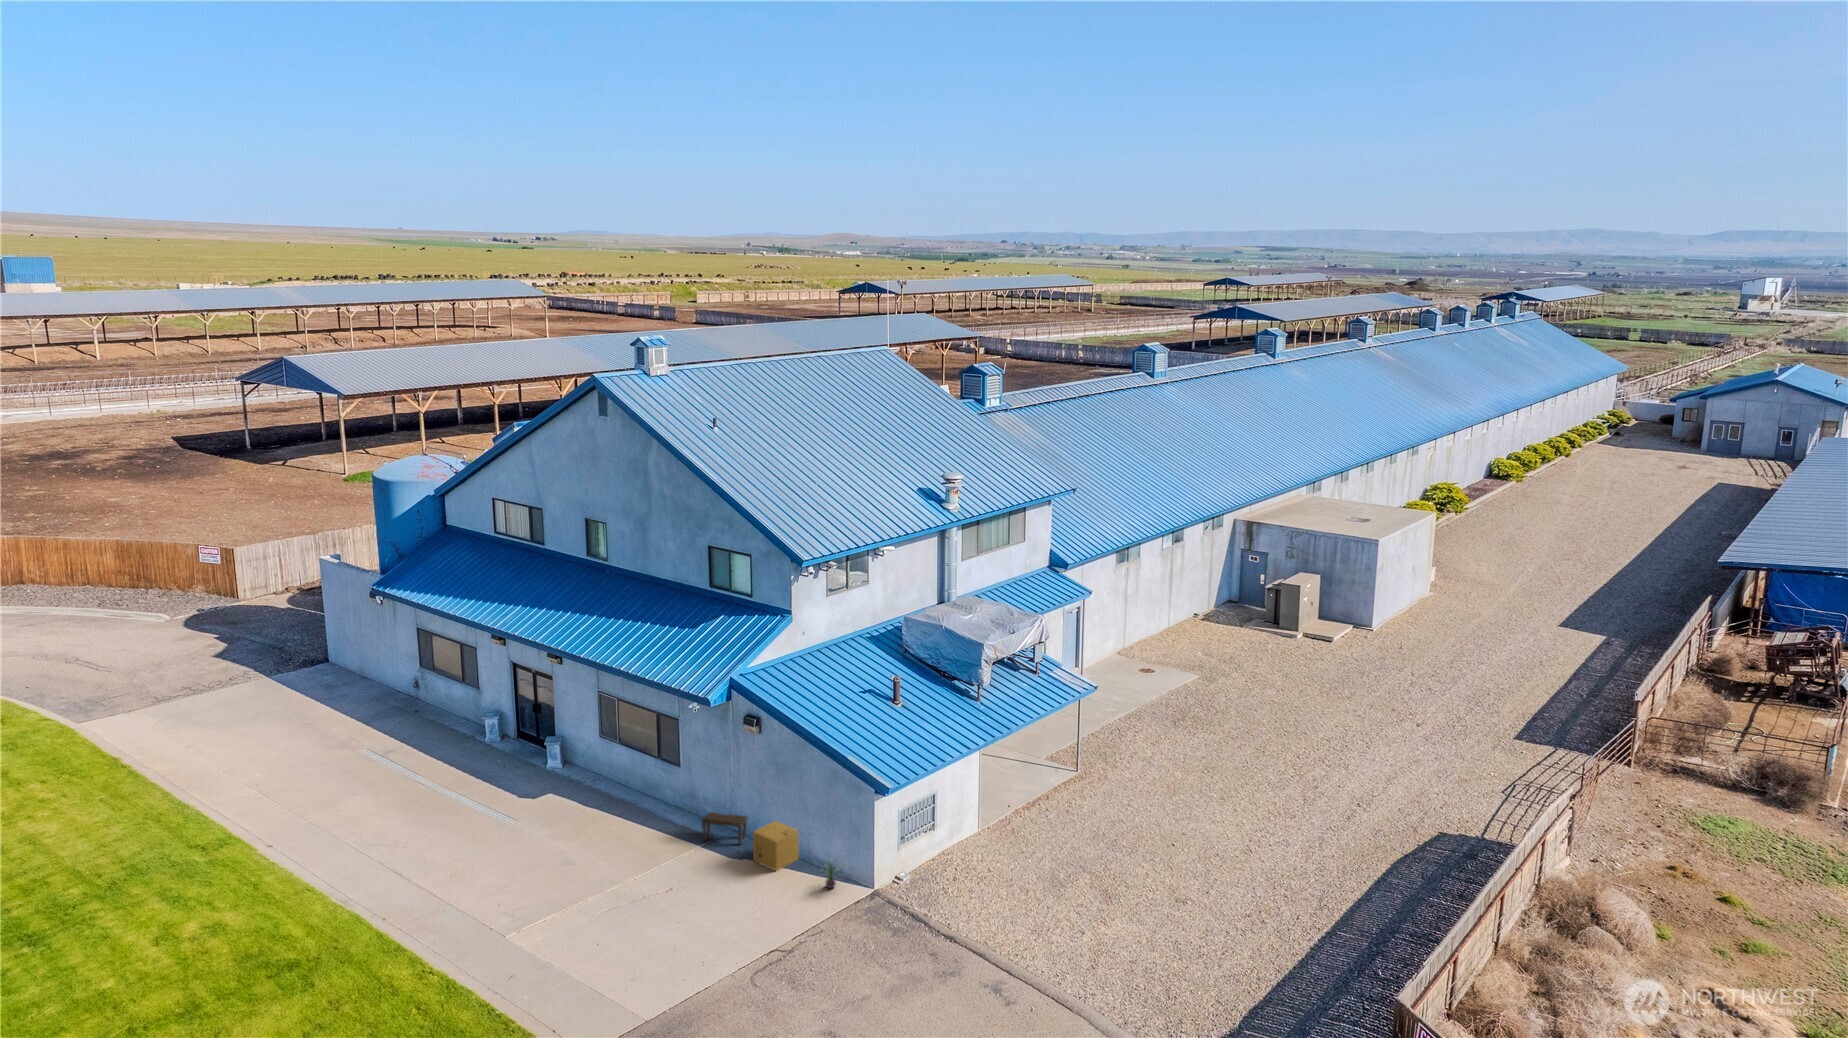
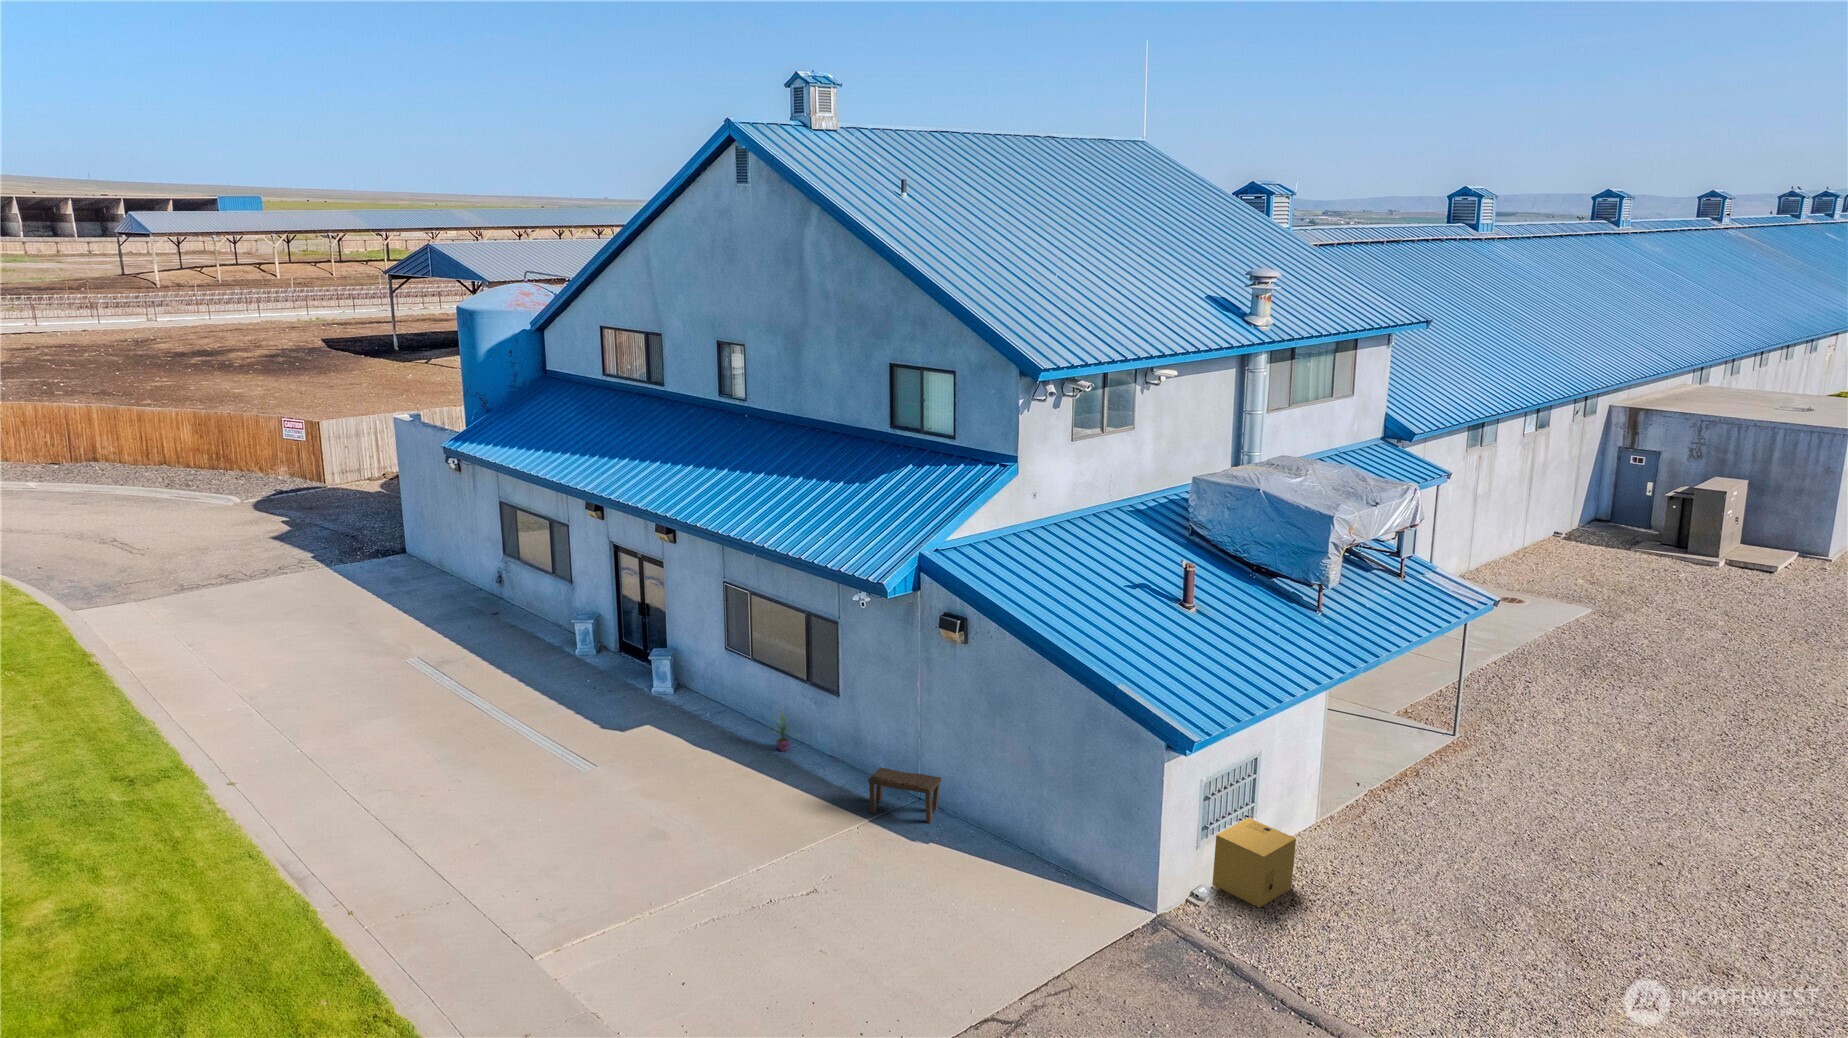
cardboard box: present [753,821,799,871] -> present [1212,818,1296,908]
decorative plant: present [825,860,838,888] -> present [767,712,790,751]

